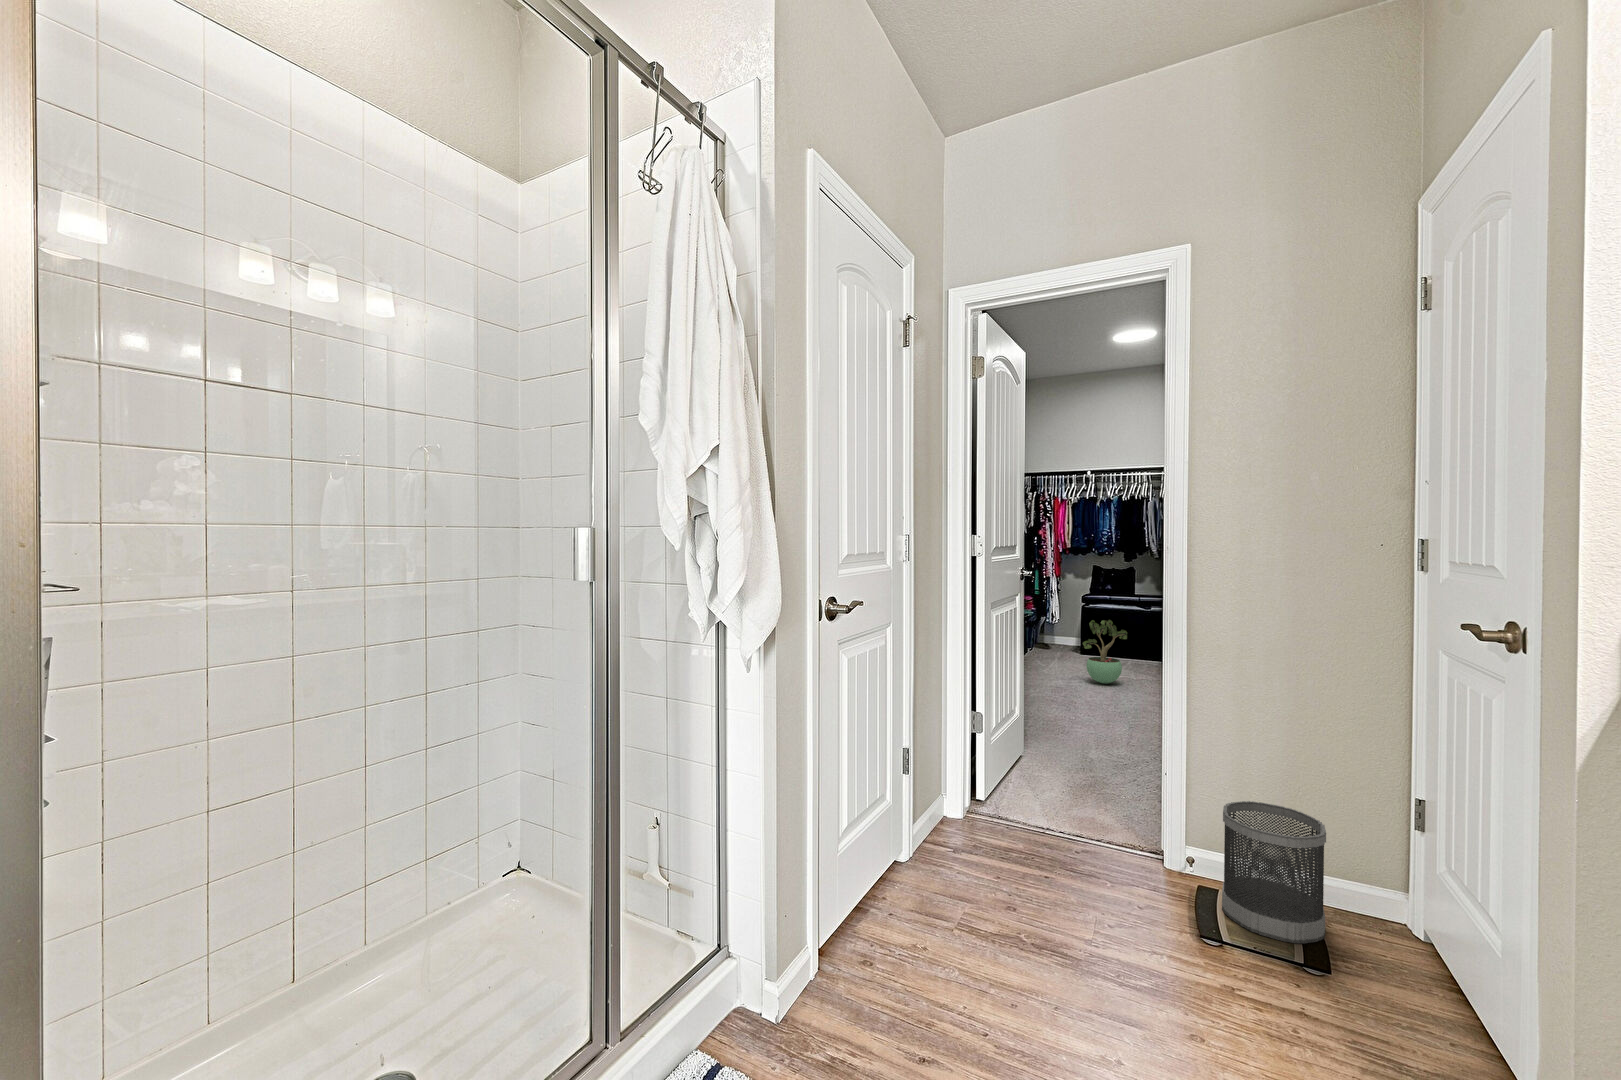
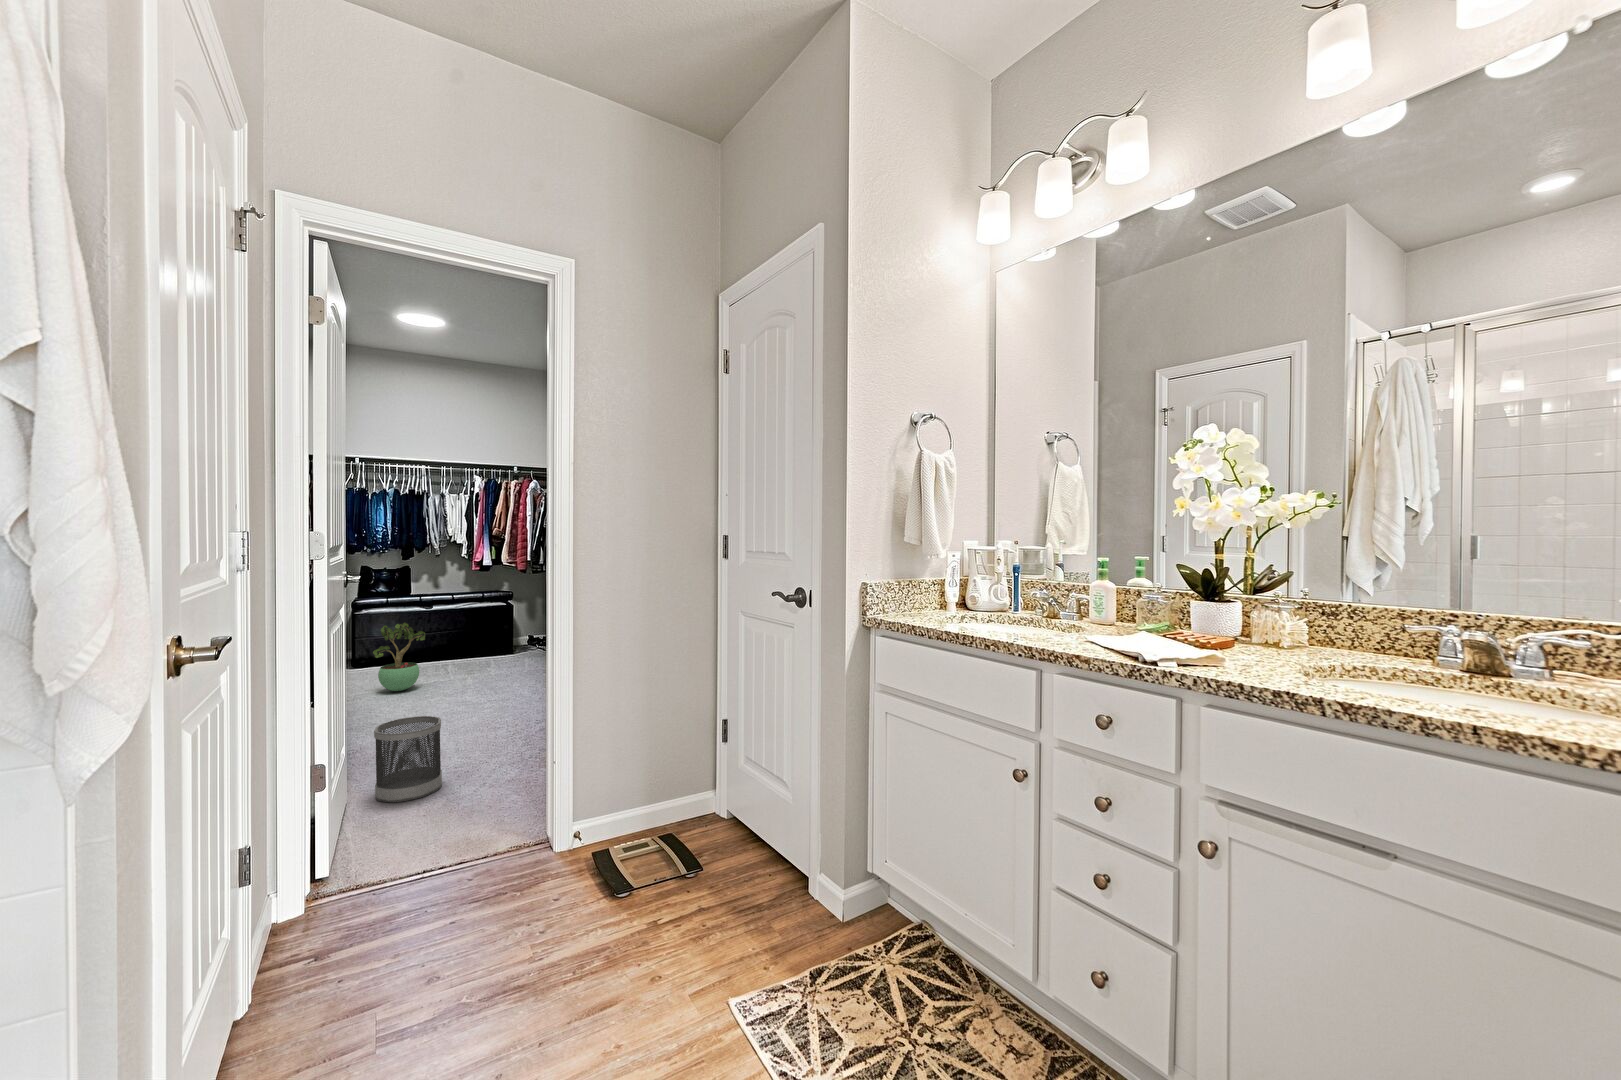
wastebasket: present [1222,801,1326,944] -> present [374,716,442,803]

